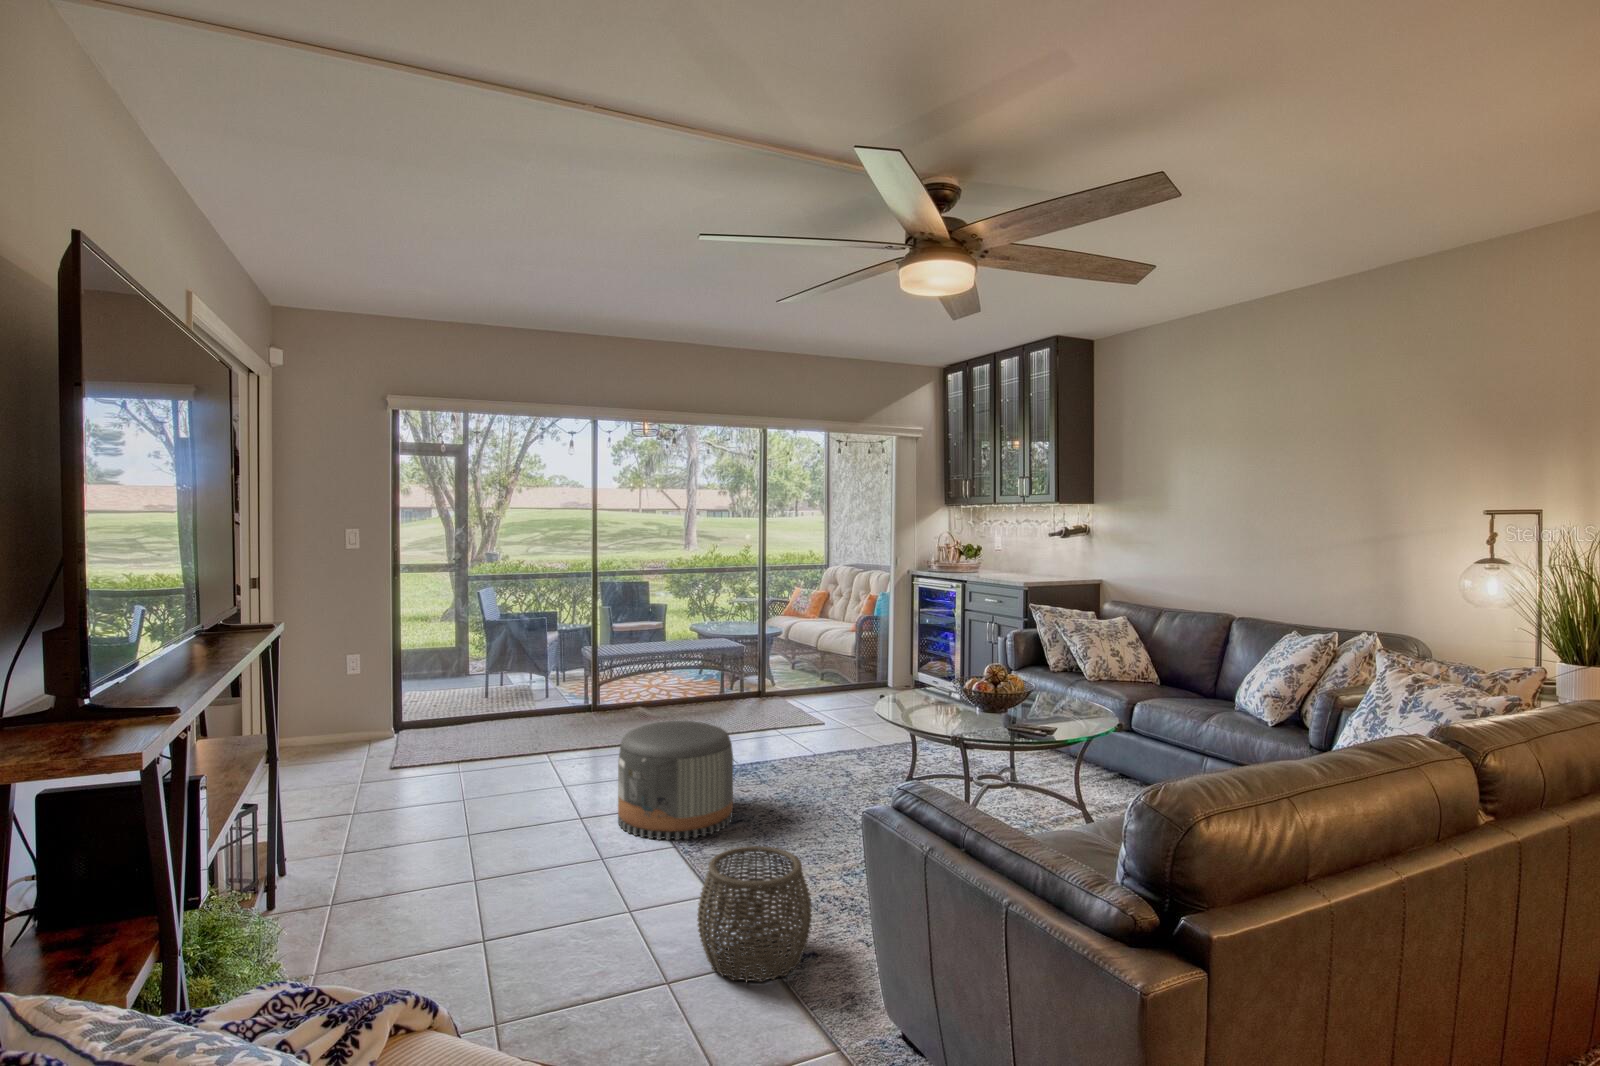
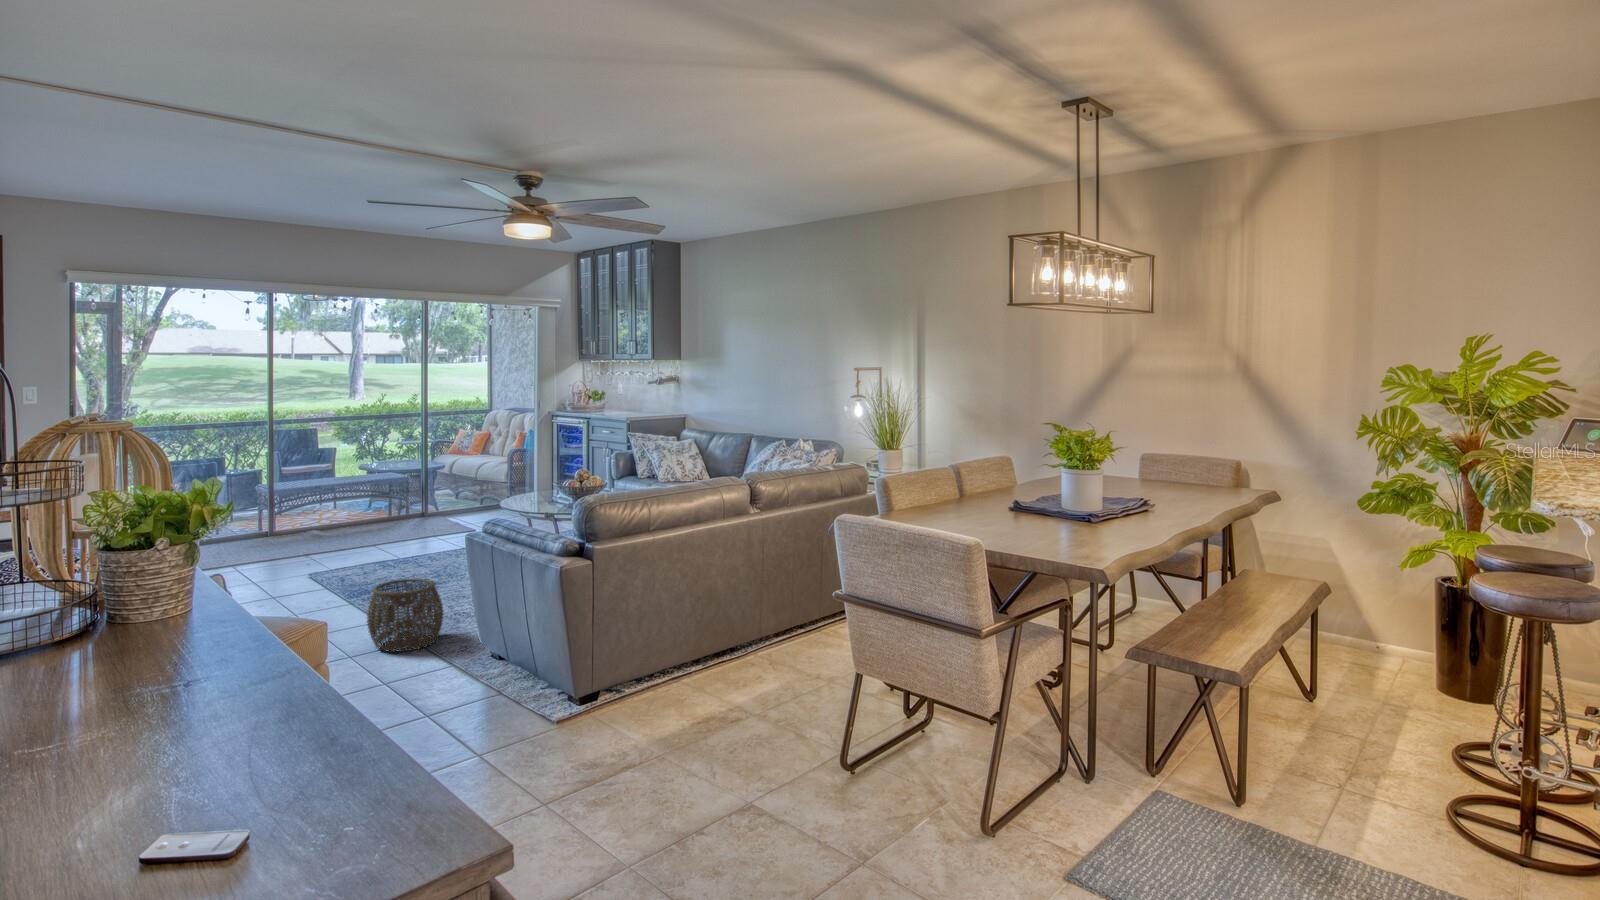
pouf: present [618,721,733,840] -> none [303,523,397,602]

